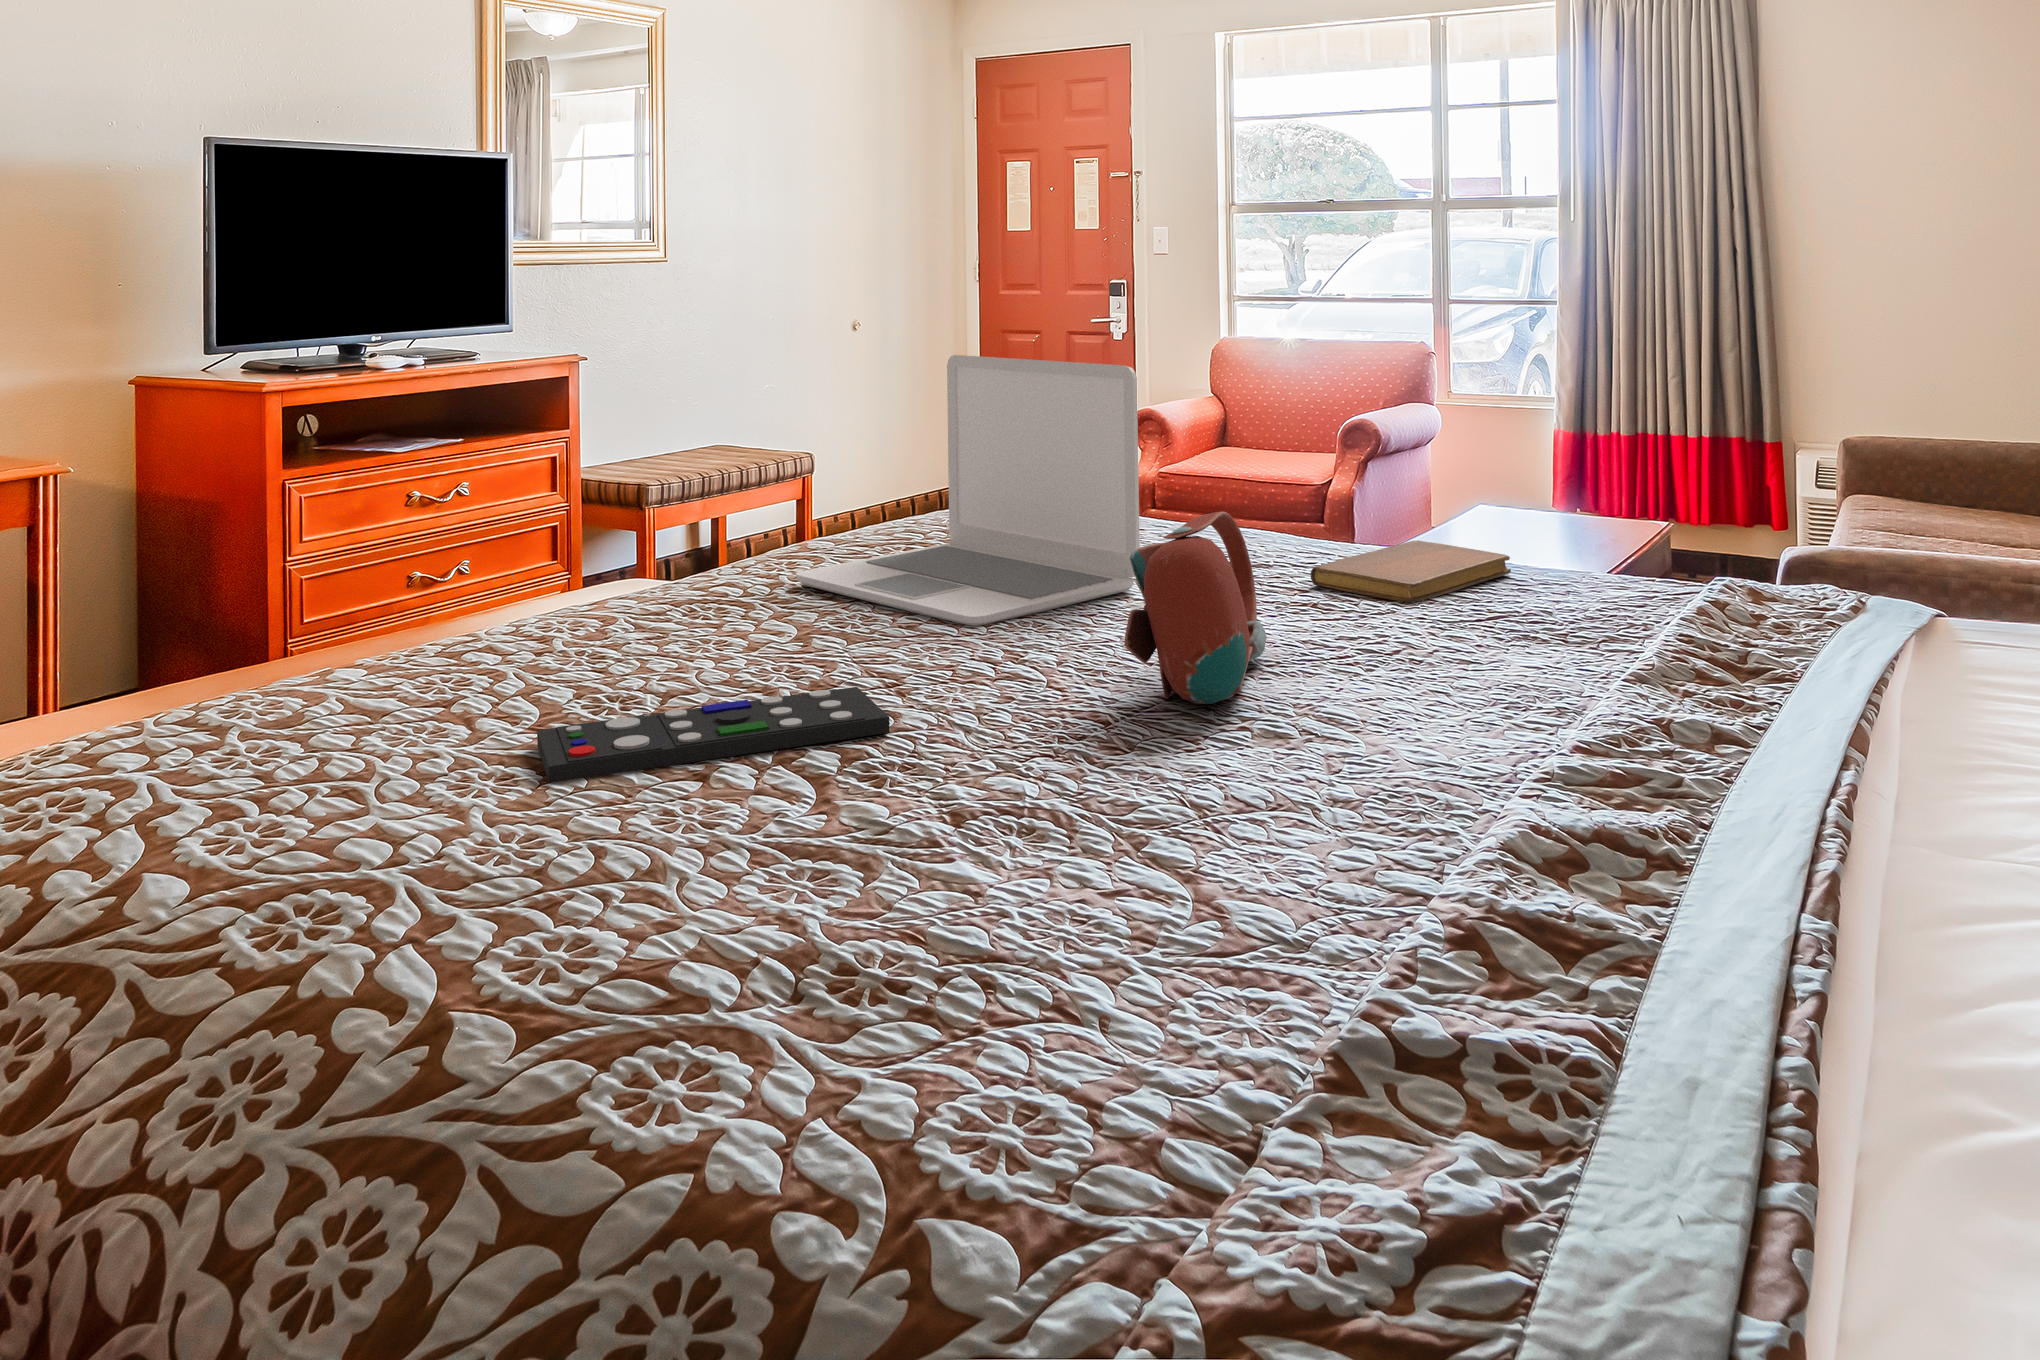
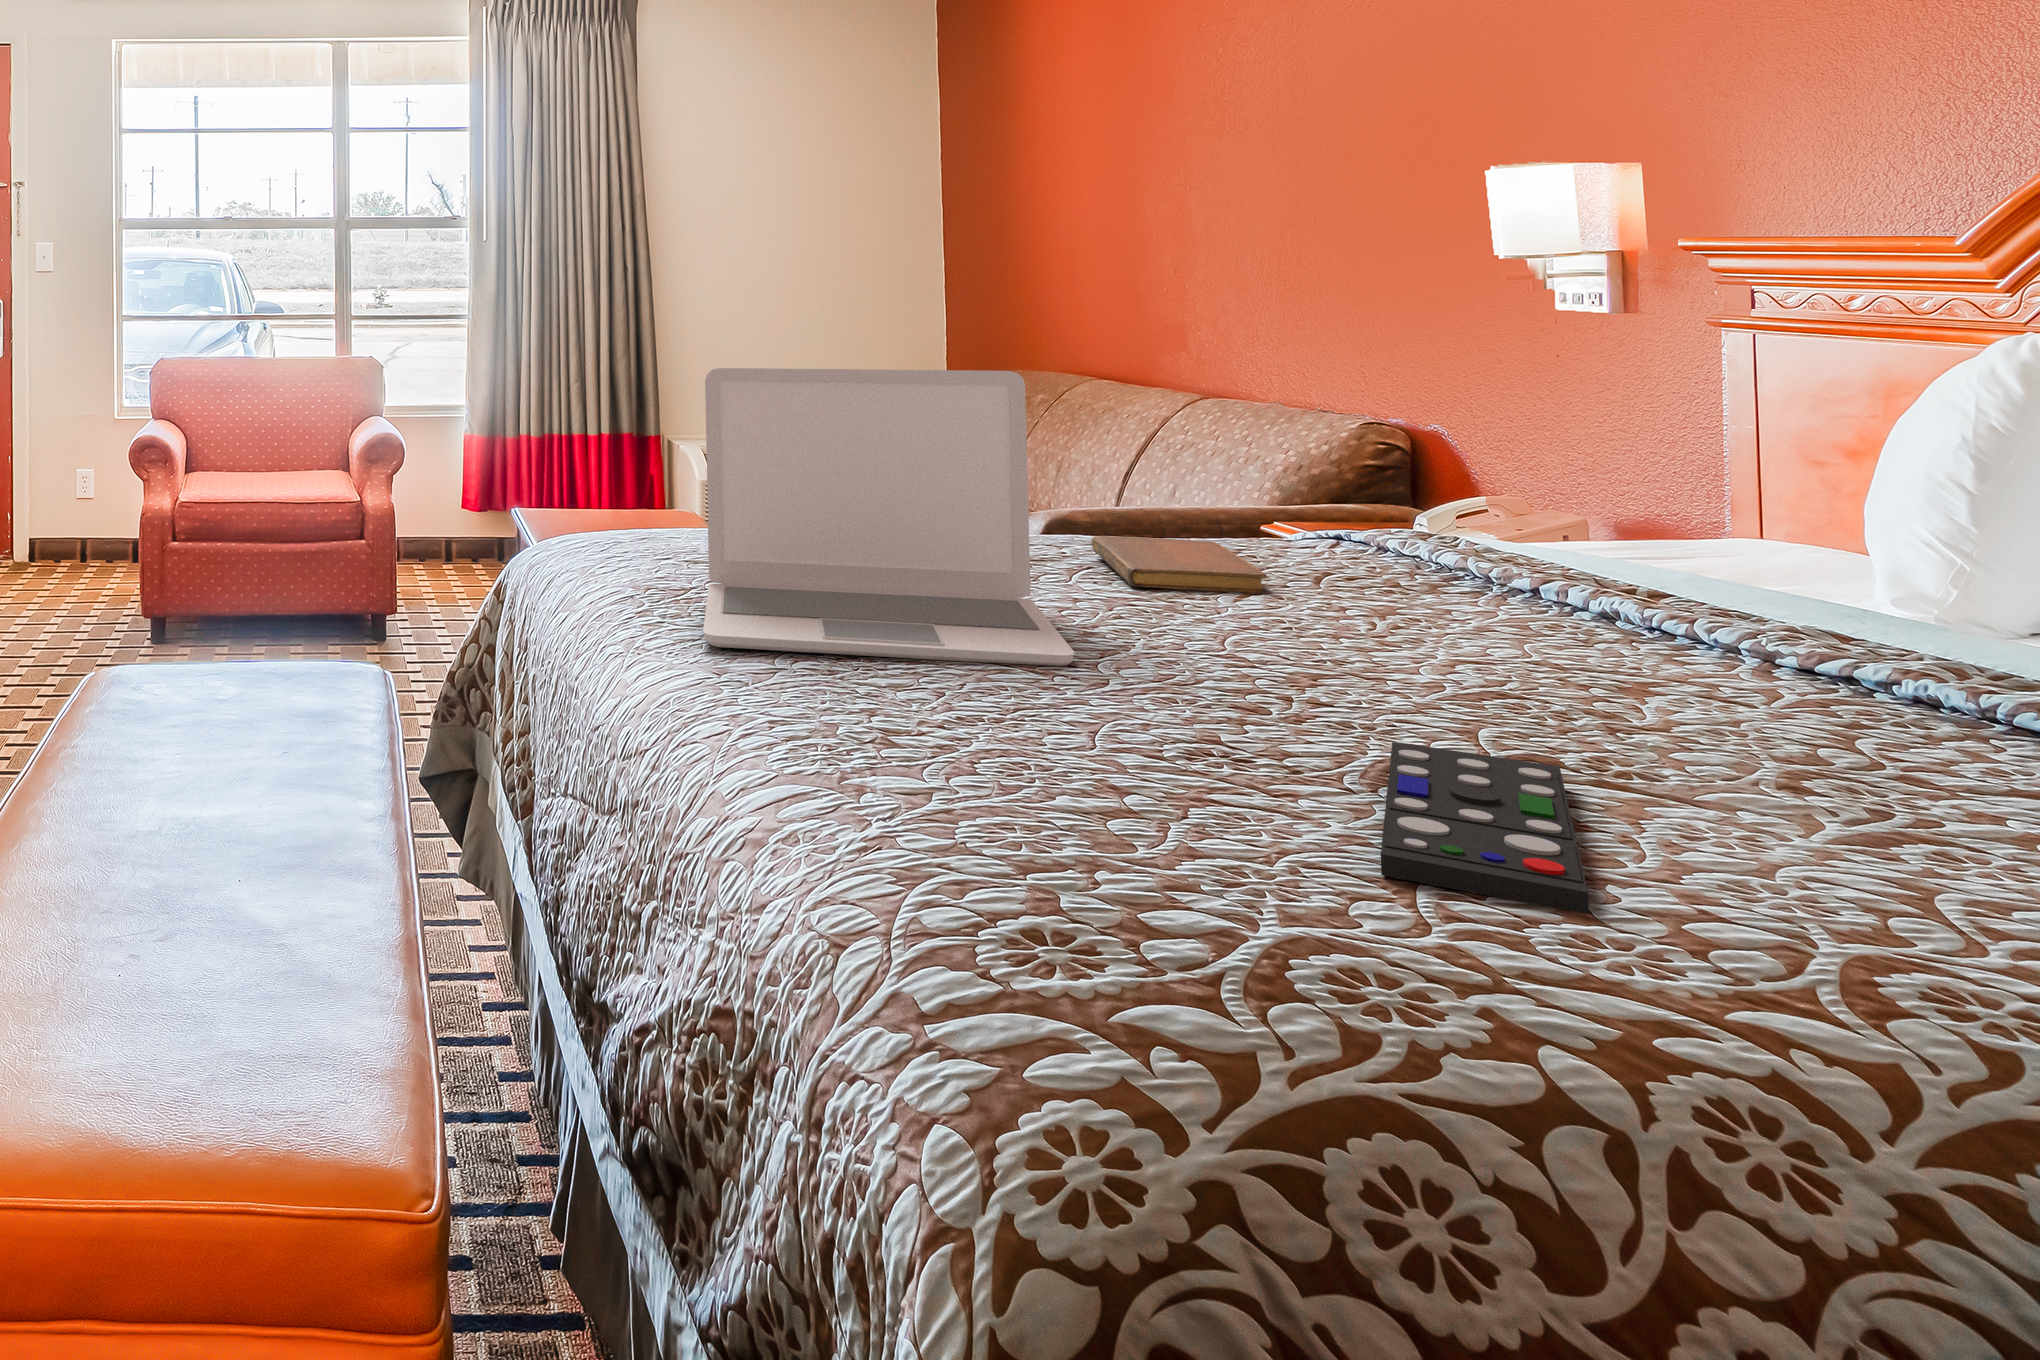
handbag: present [1124,512,1266,704] -> none [1310,512,1672,708]

